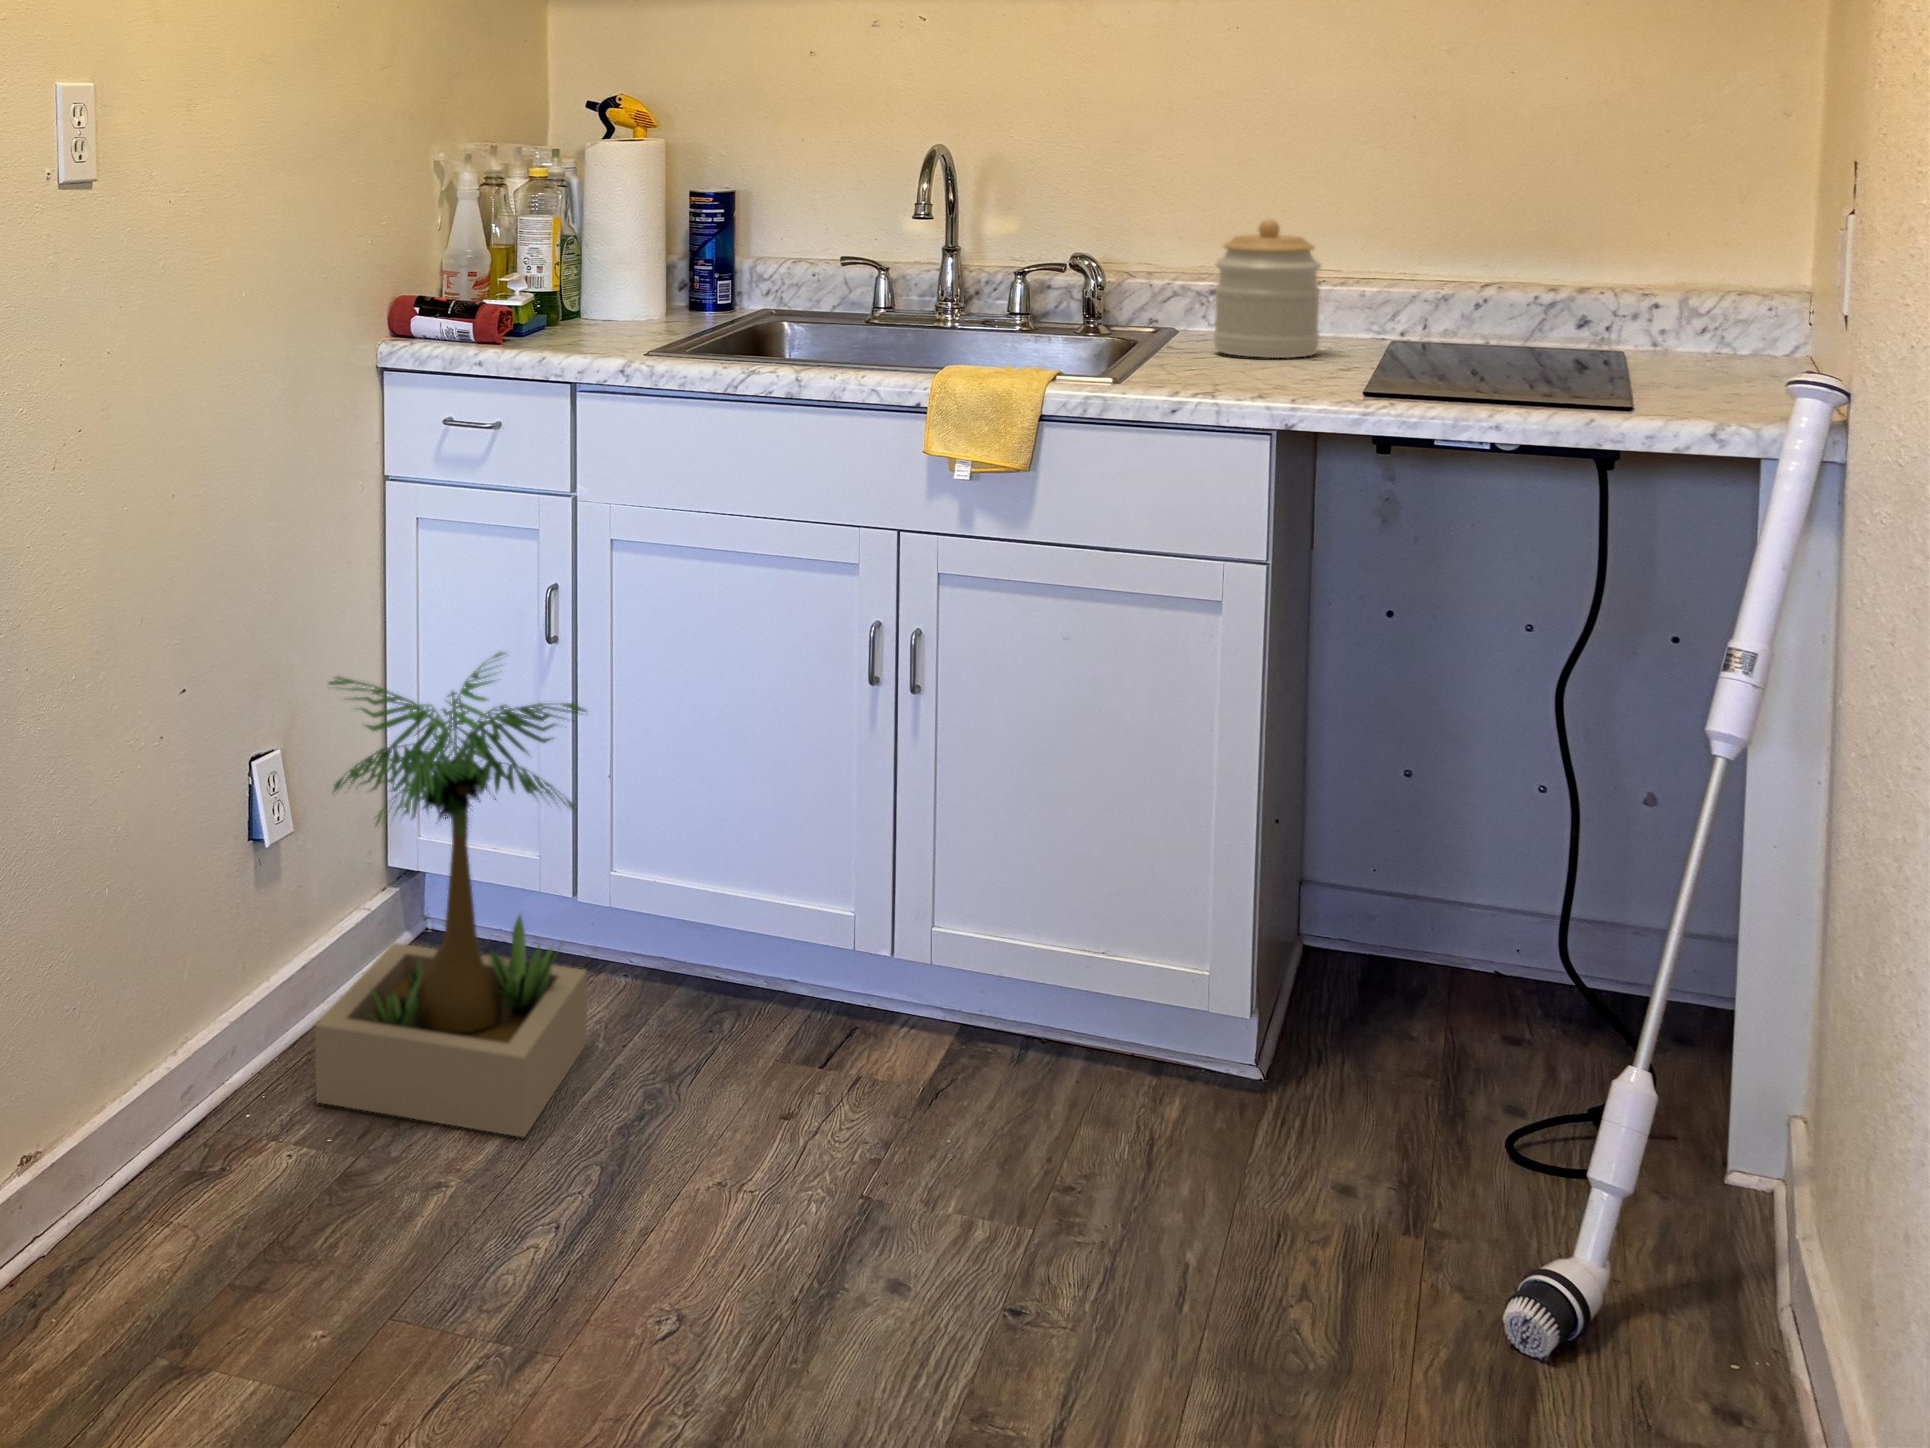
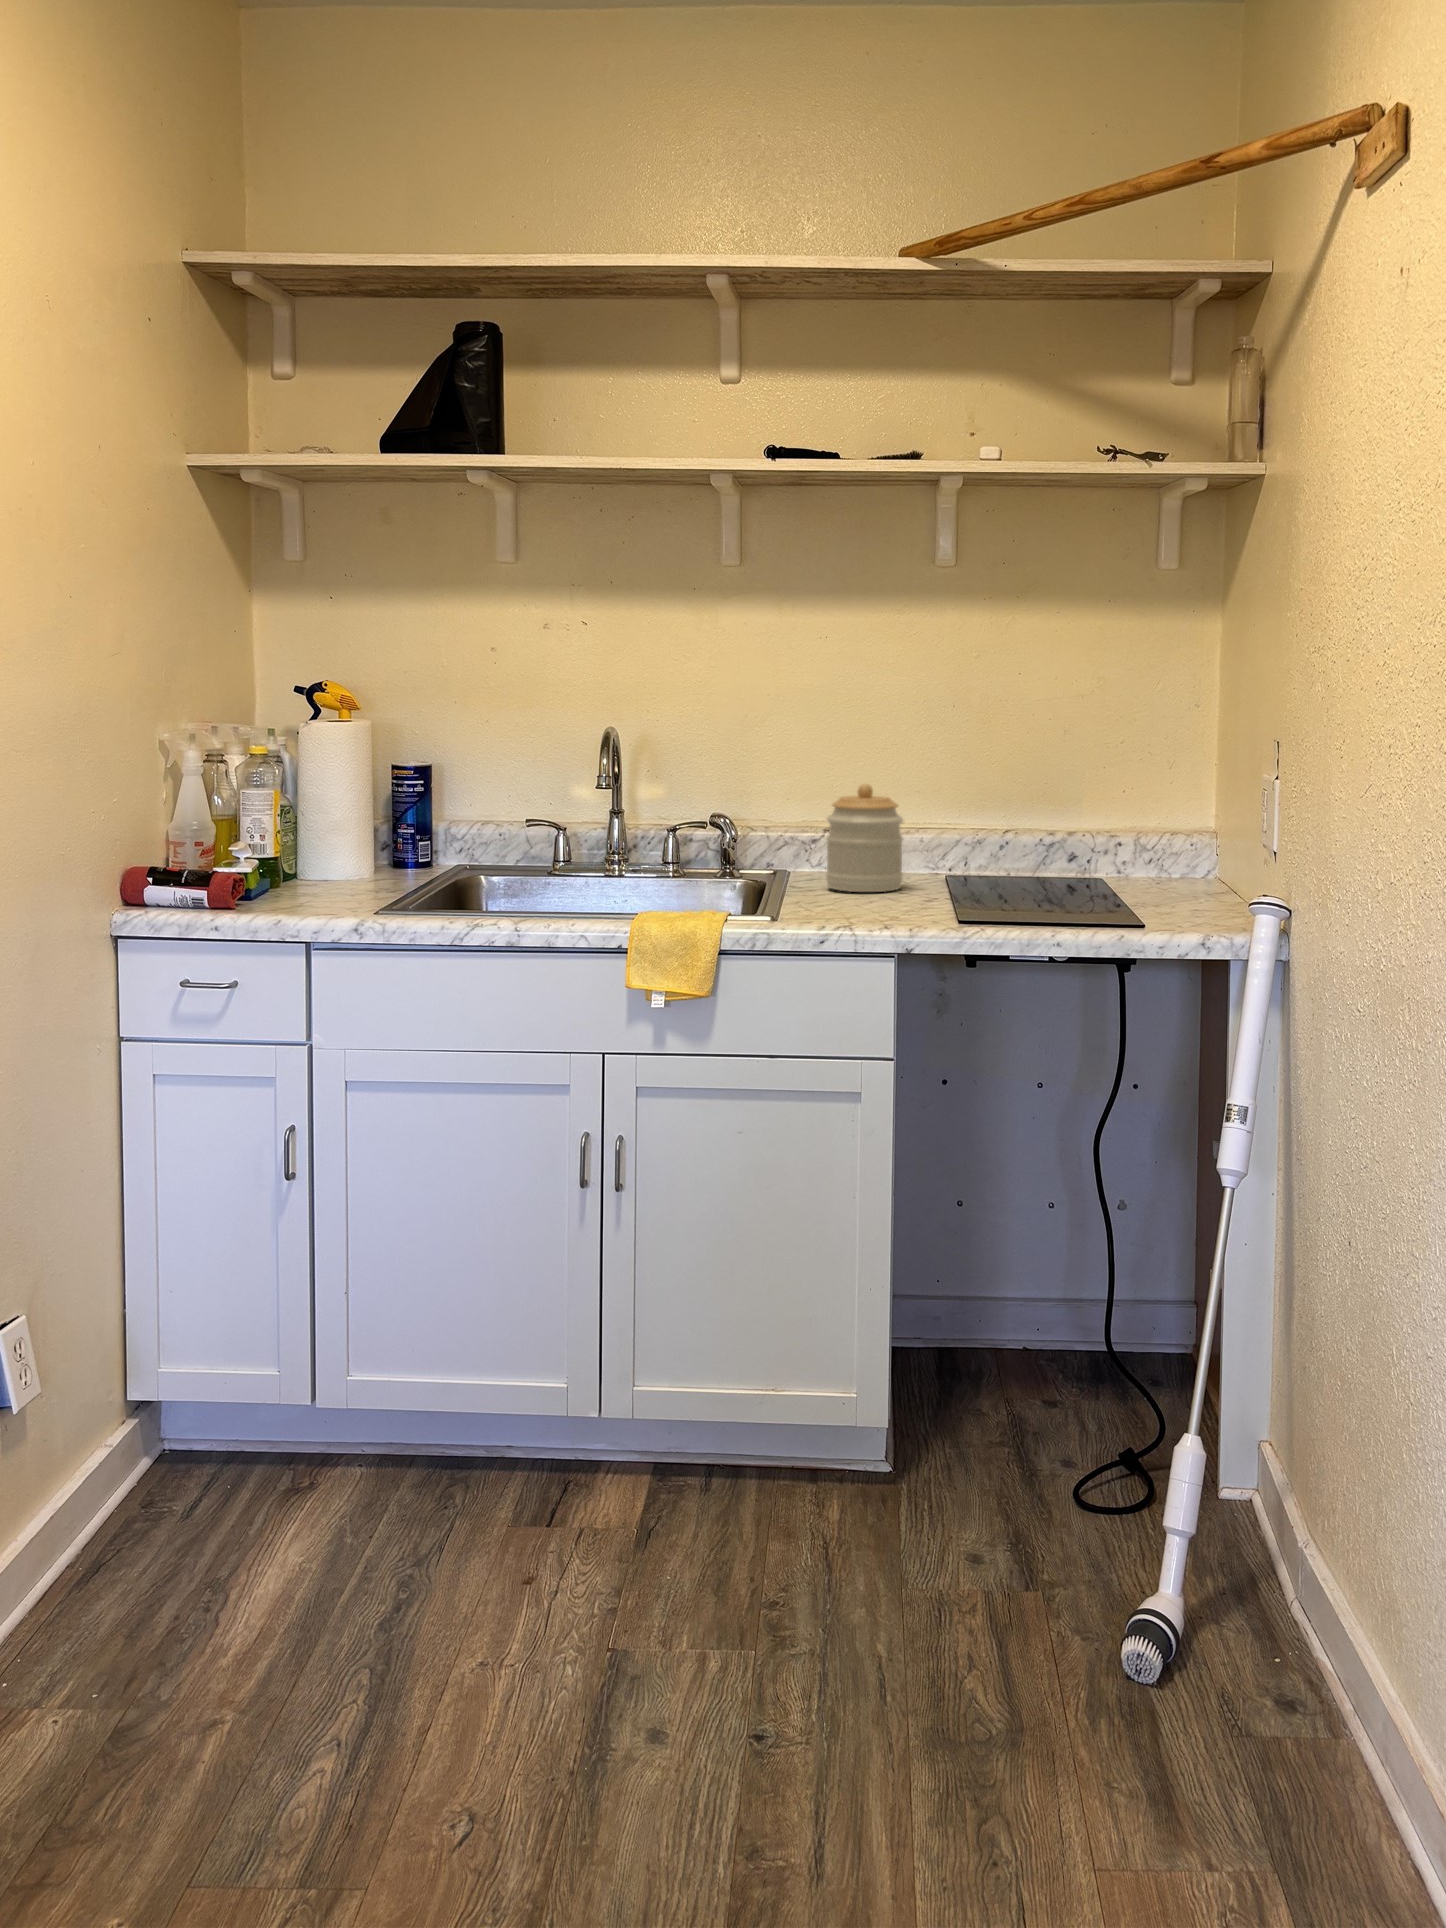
potted plant: present [315,652,587,1137] -> none [44,1187,376,1665]

